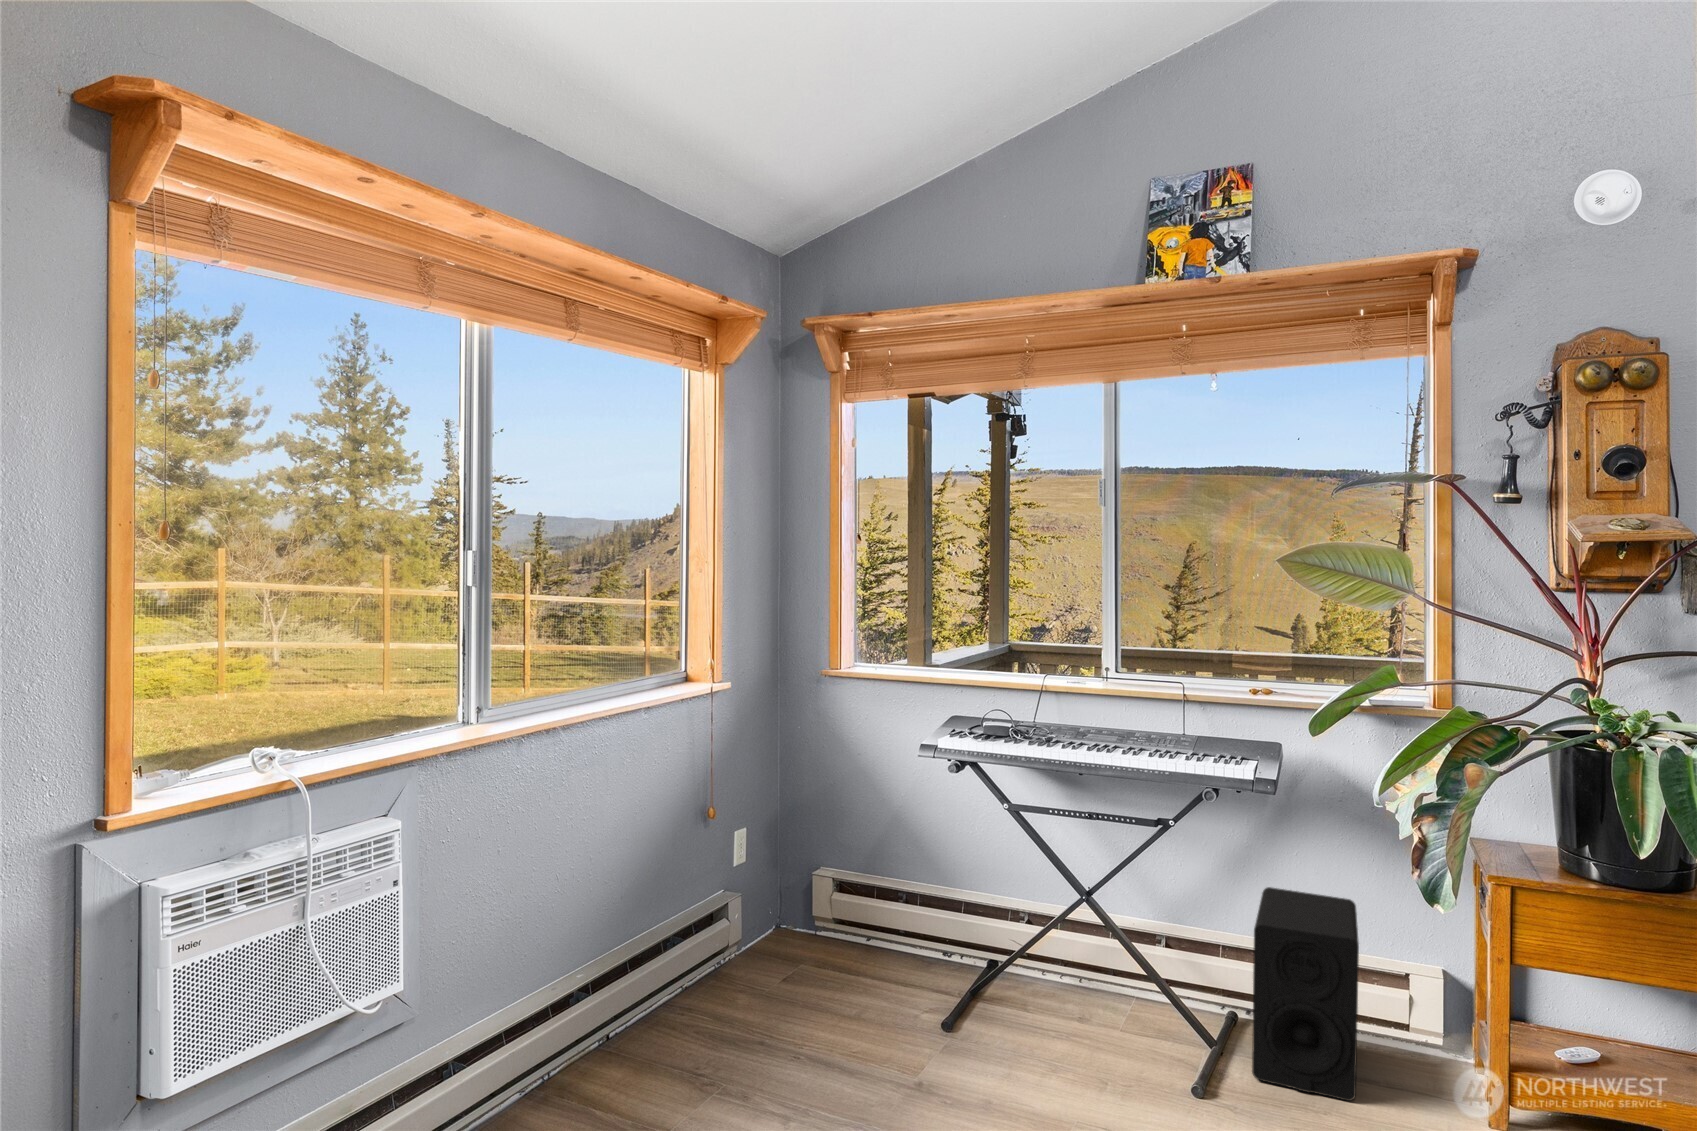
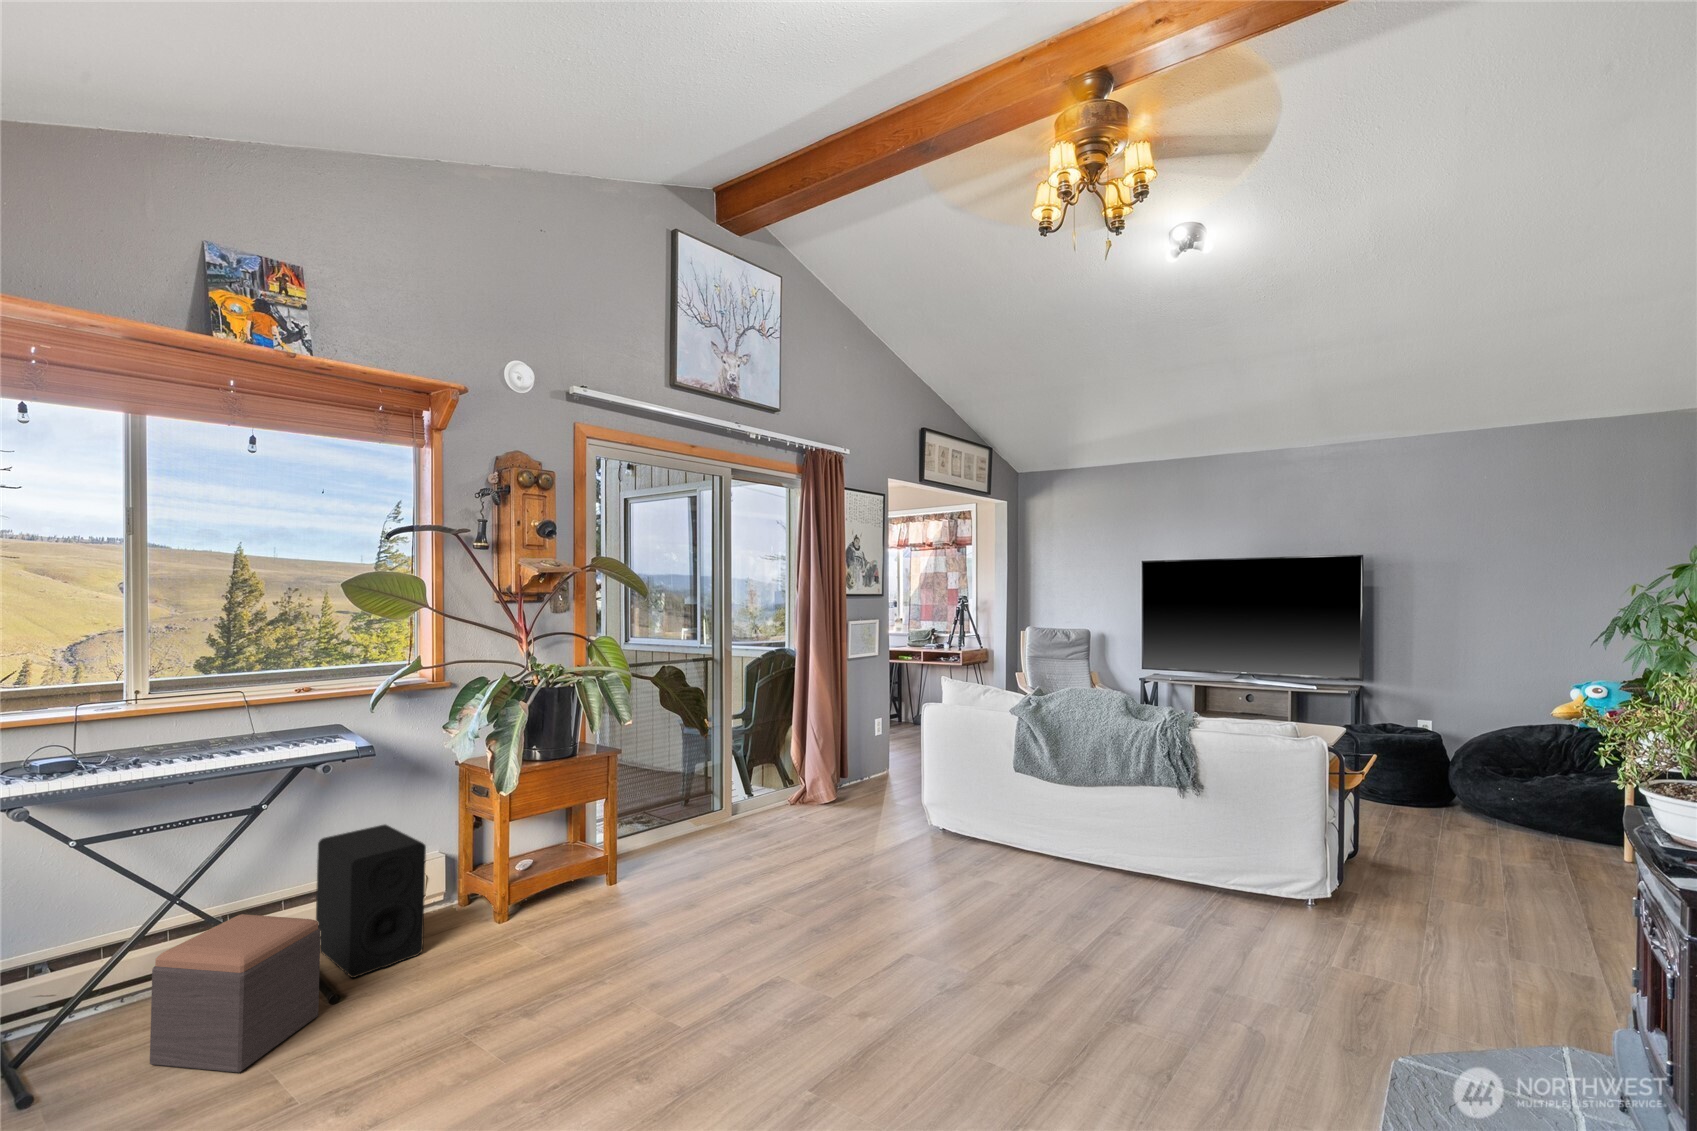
footstool: none [1047,935,1190,1102] -> present [150,914,320,1073]

